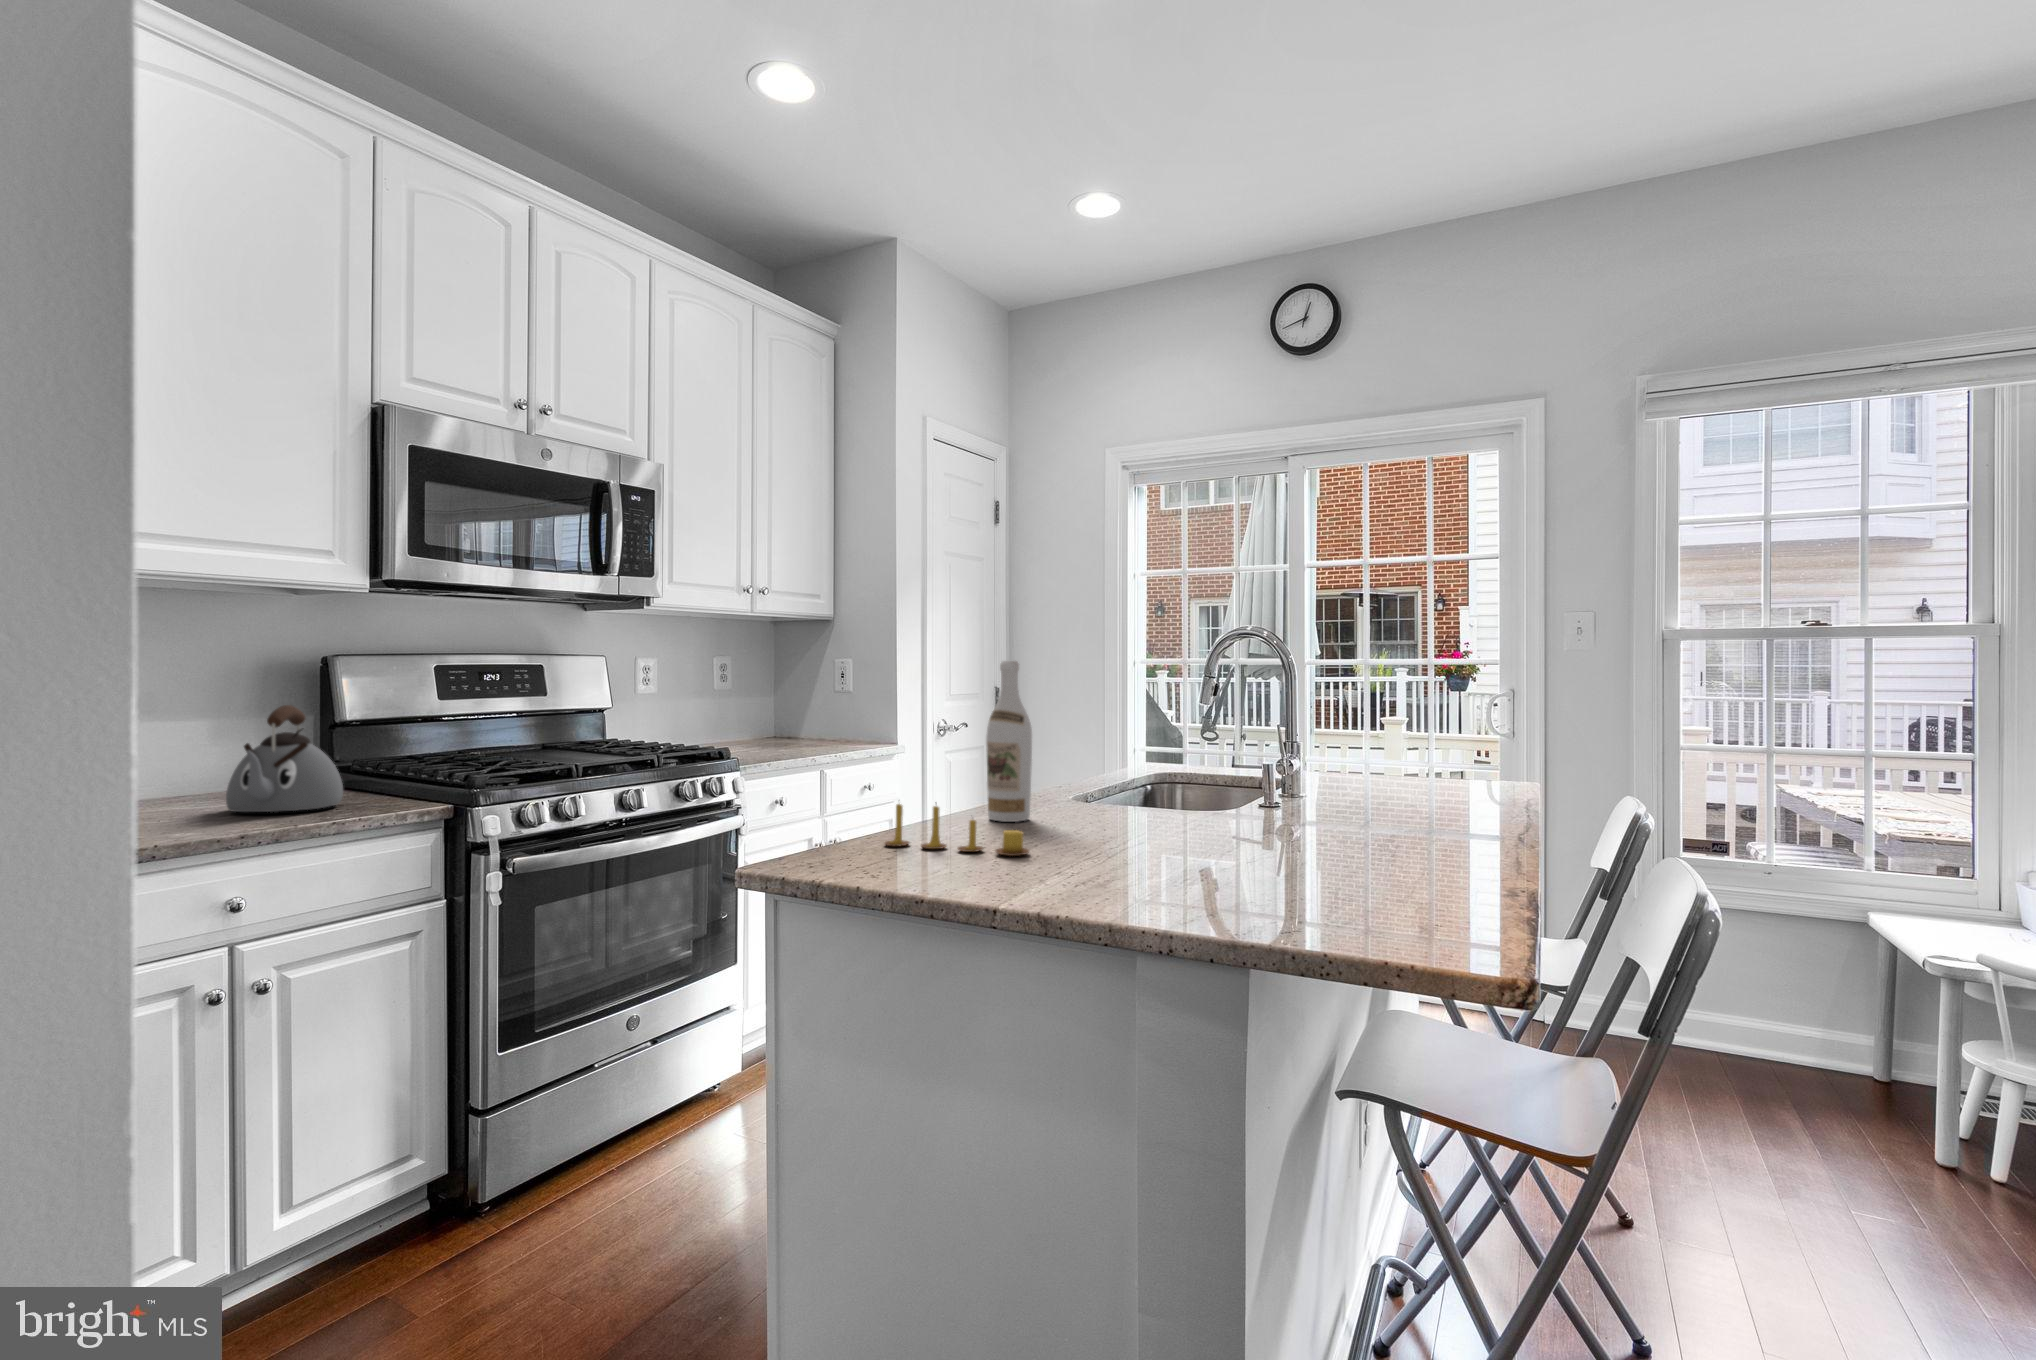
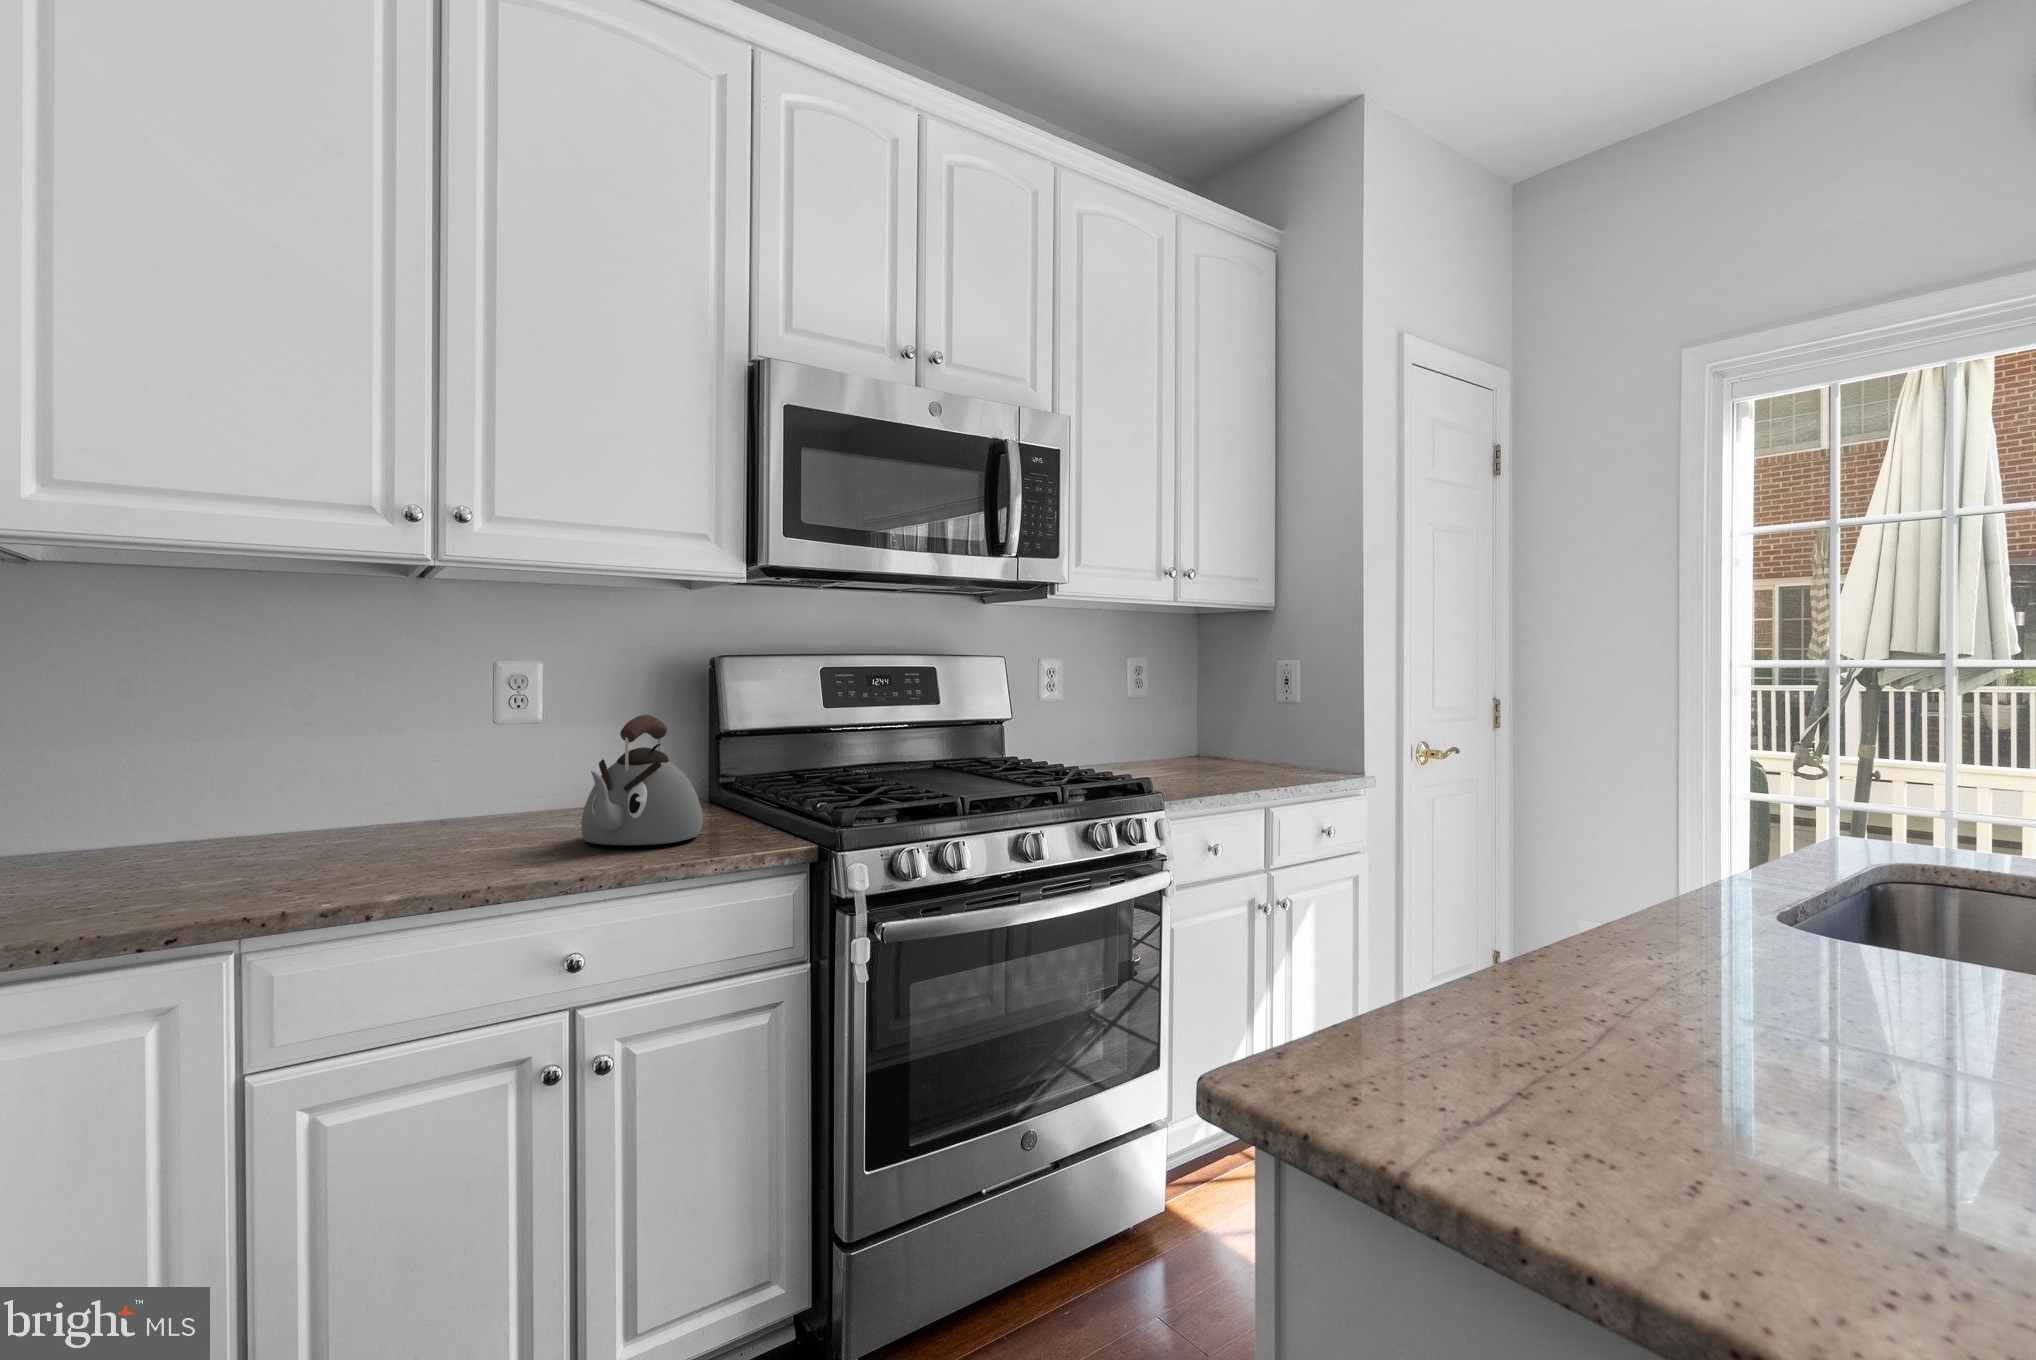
wine bottle: present [986,661,1032,822] -> none [1643,661,1749,976]
candle: present [885,804,1029,856] -> none [1482,939,1890,1123]

